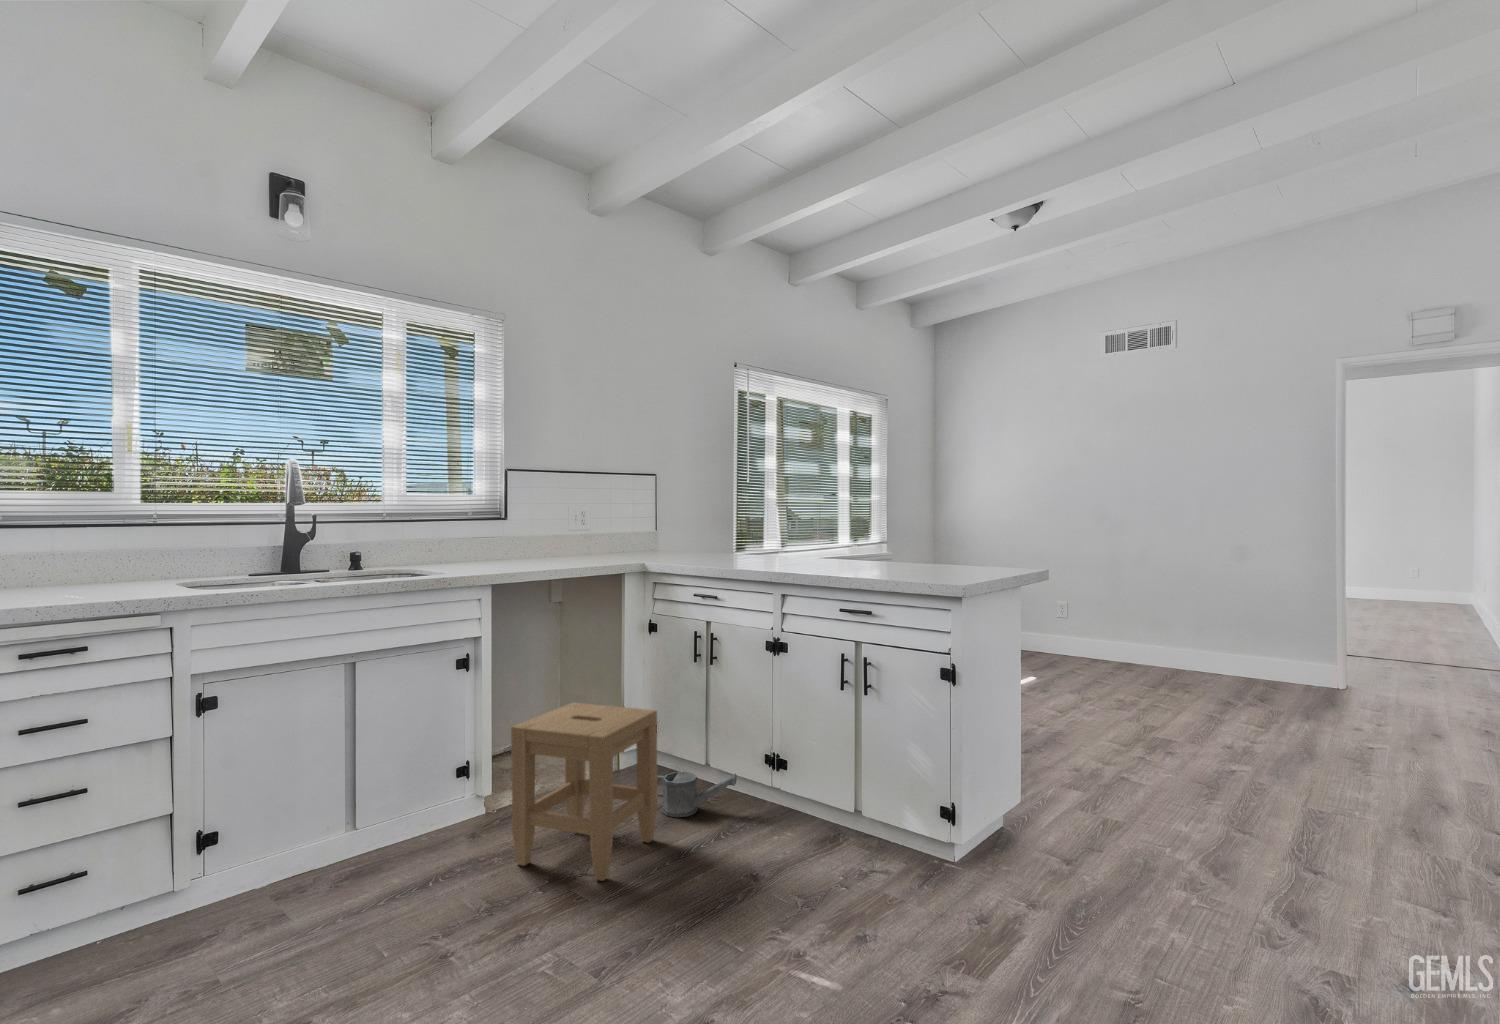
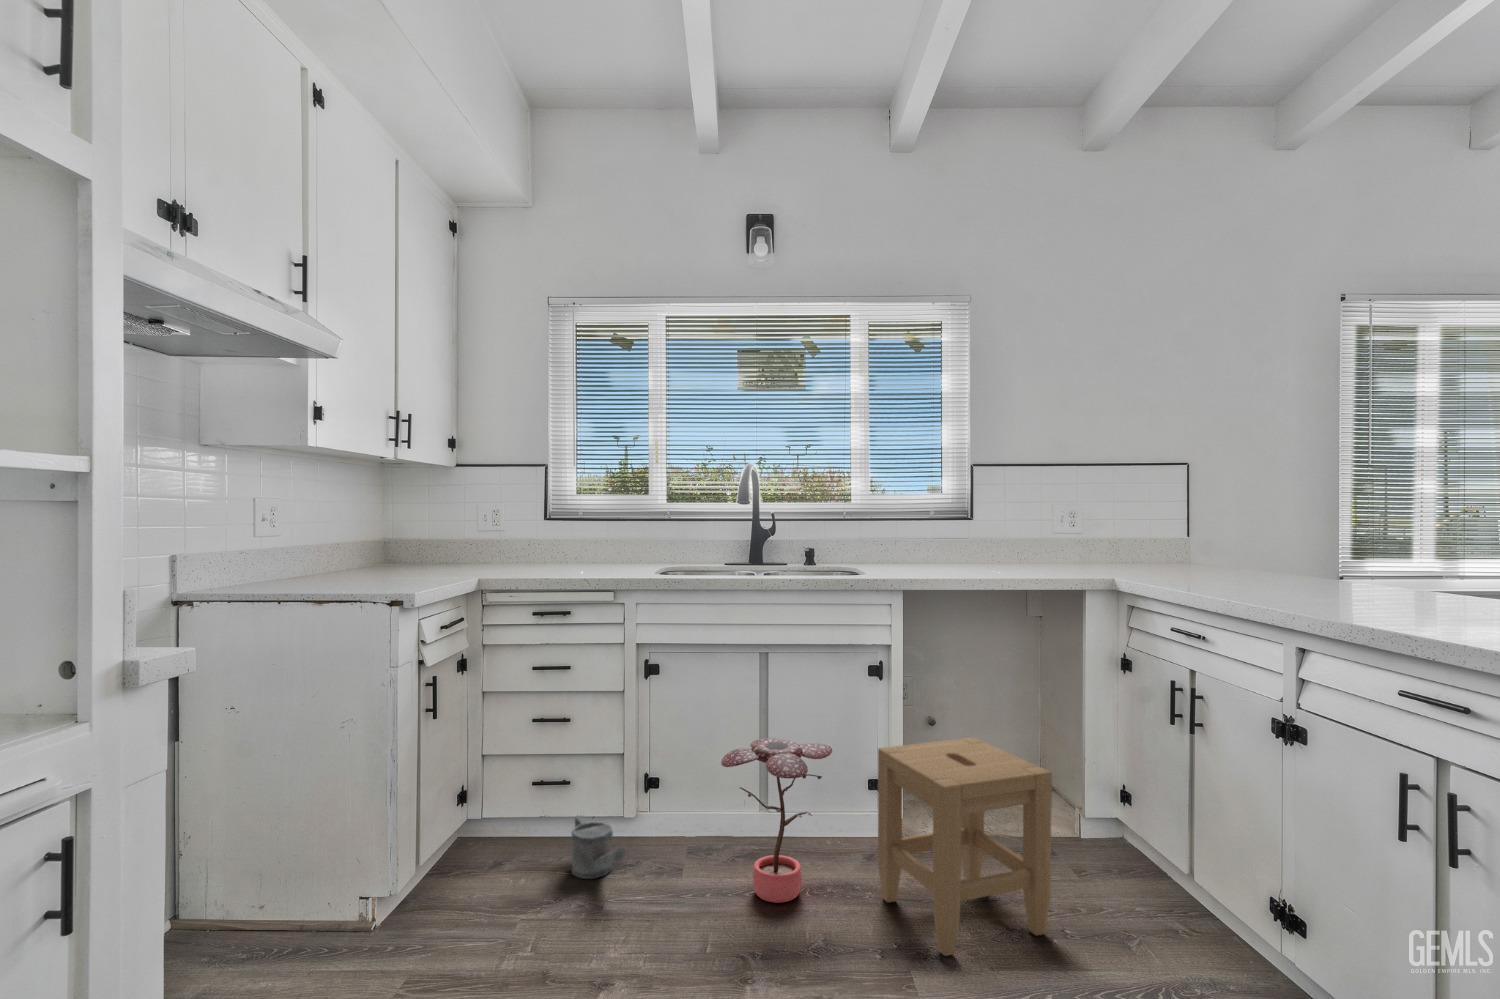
potted plant: none [358,738,466,909] -> present [721,738,832,903]
watering can: present [657,772,737,817] -> present [571,817,626,879]

